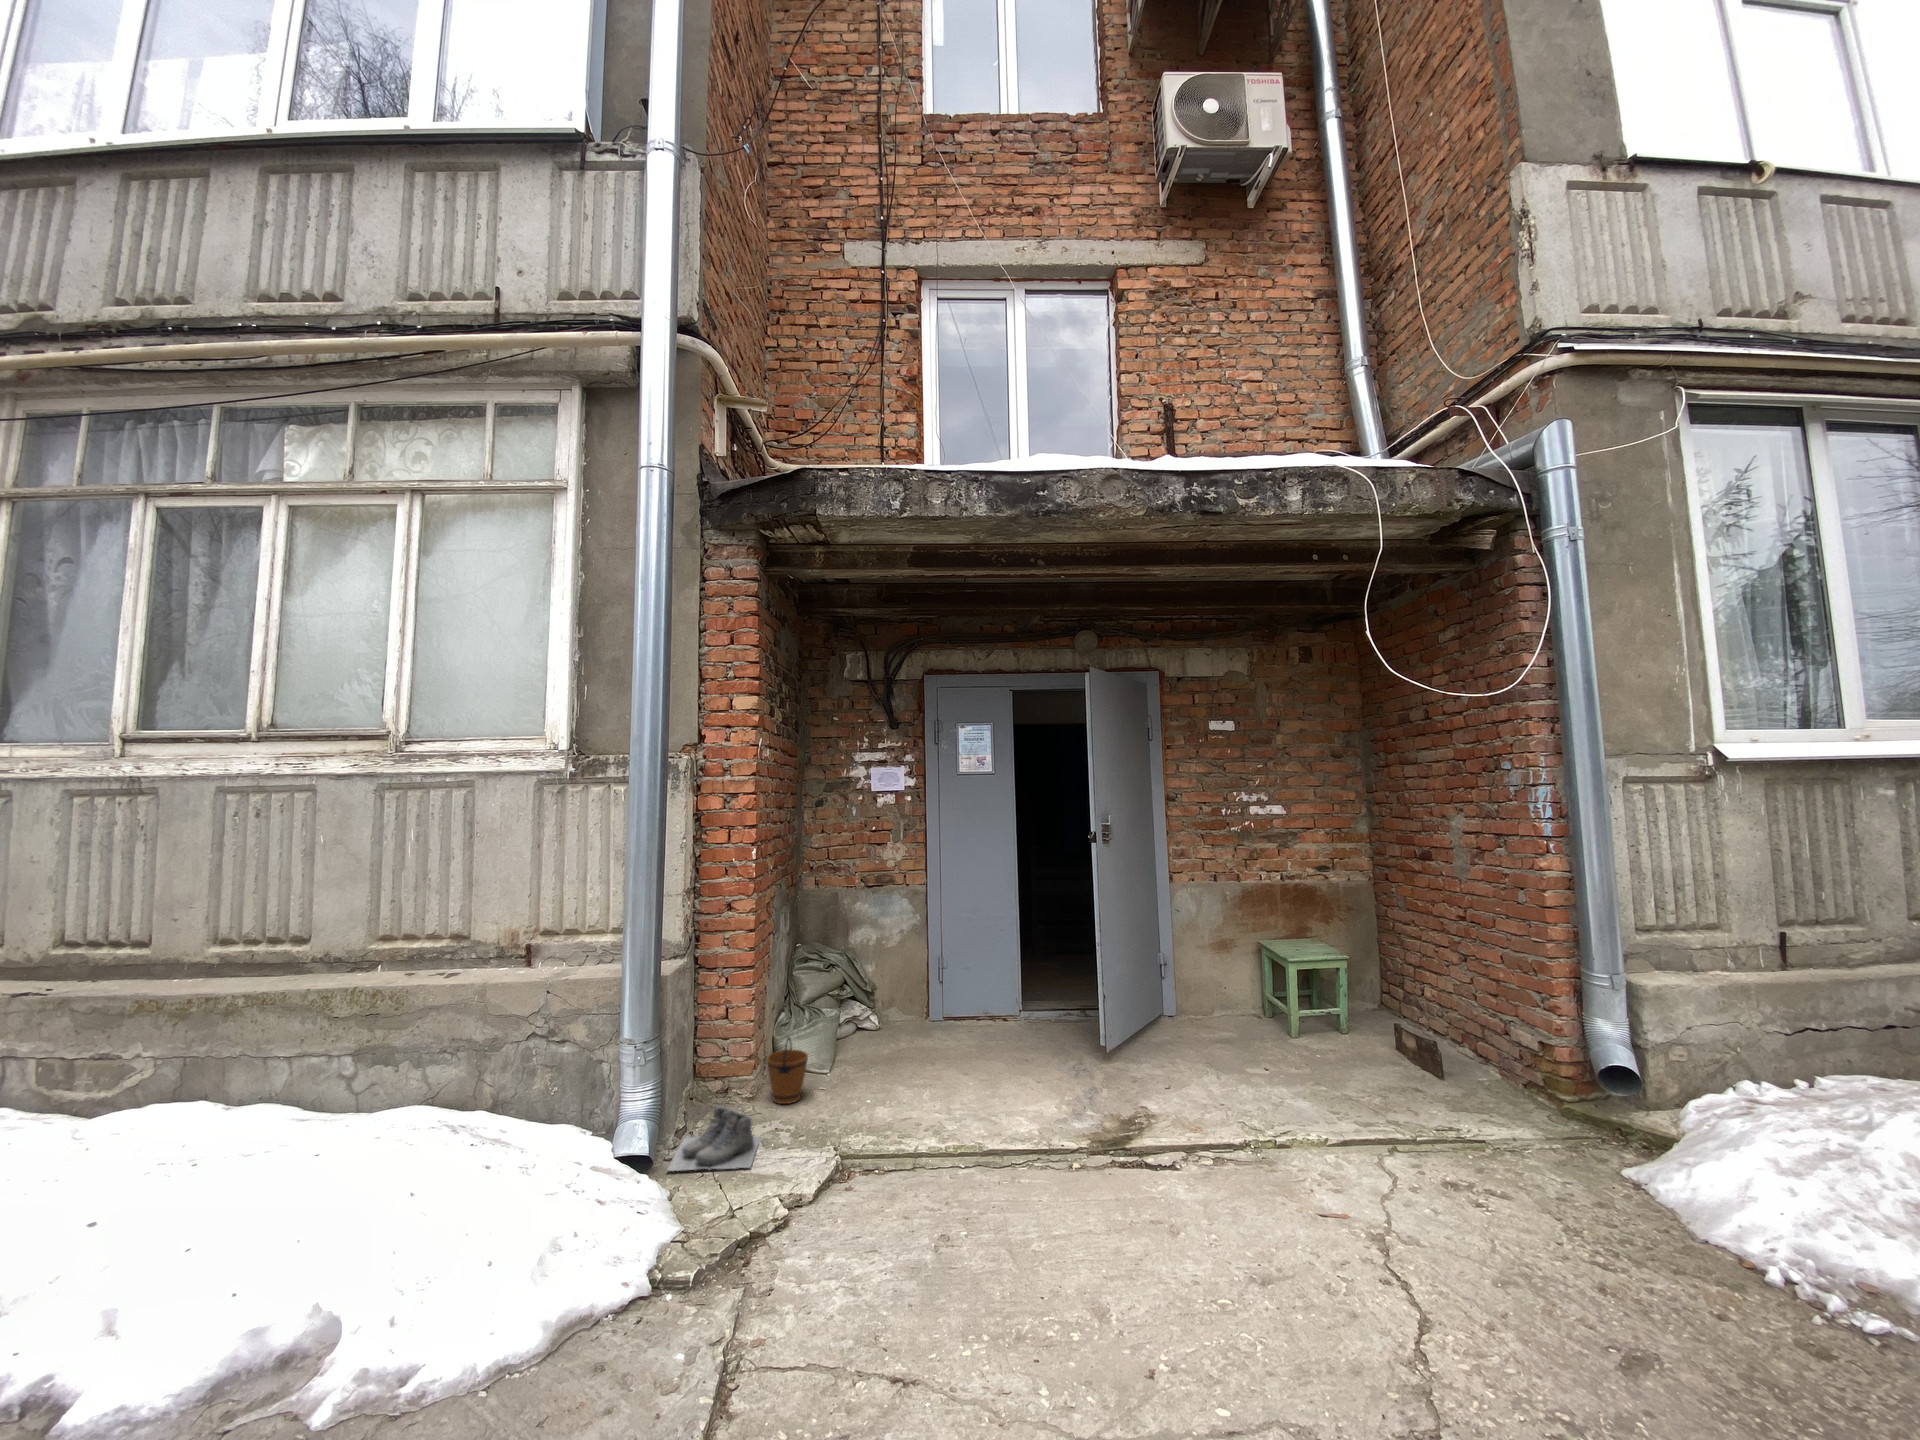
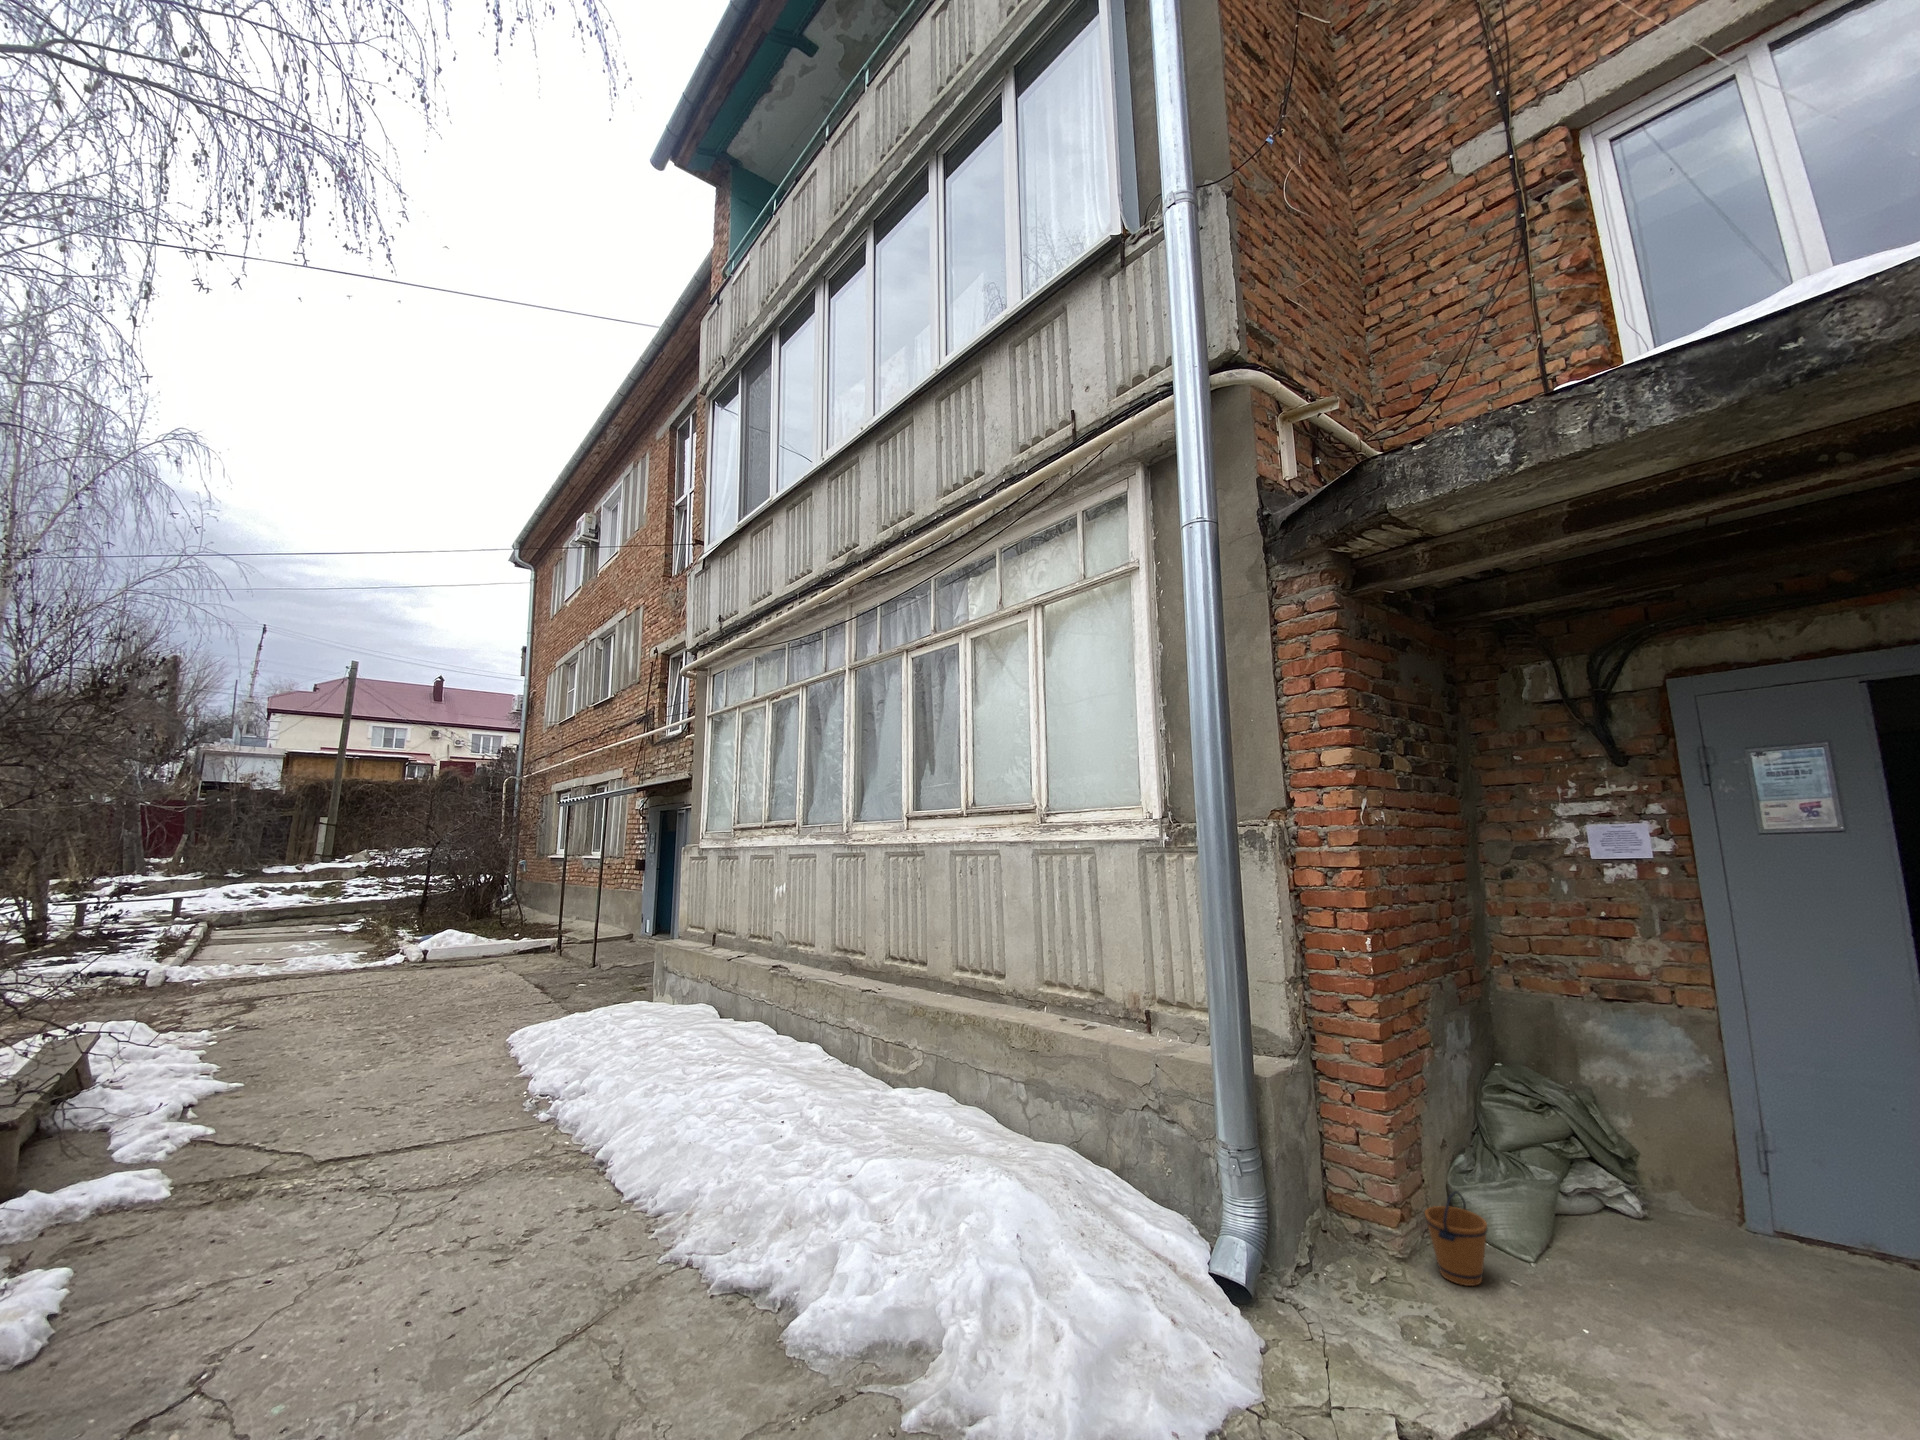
boots: present [667,1106,761,1171] -> none [1276,1252,1408,1352]

